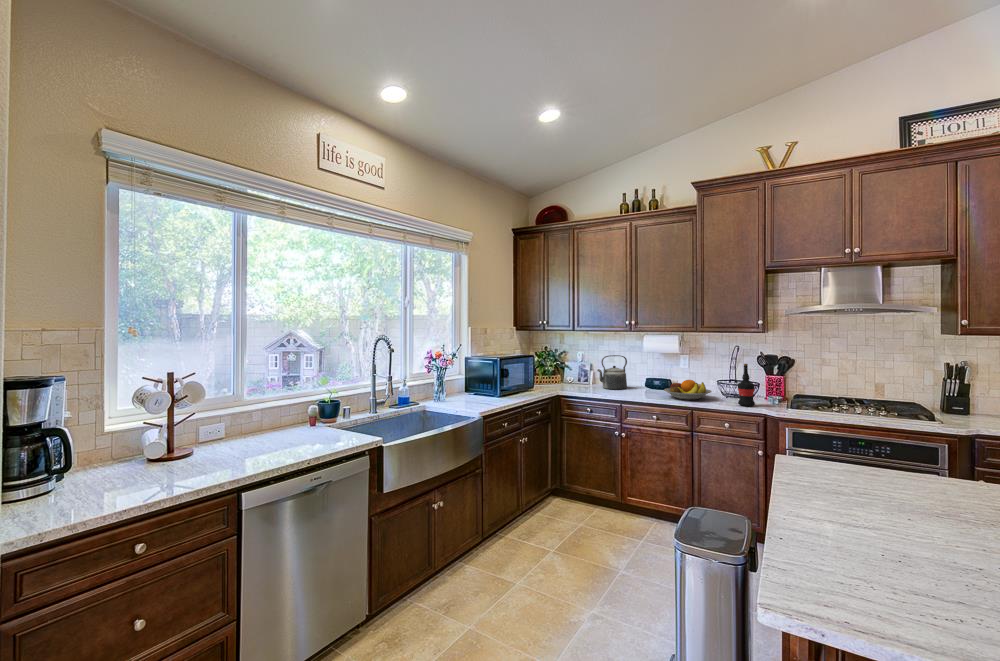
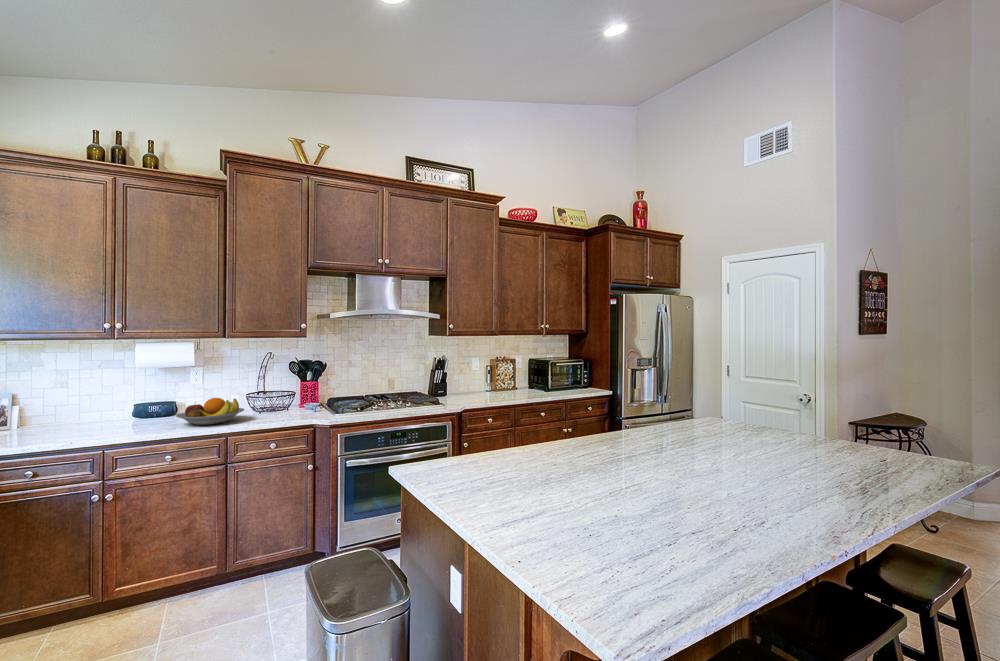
kettle: present [597,355,627,389] -> none [40,375,102,431]
wine bottle: present [738,364,755,406] -> none [280,371,299,419]

